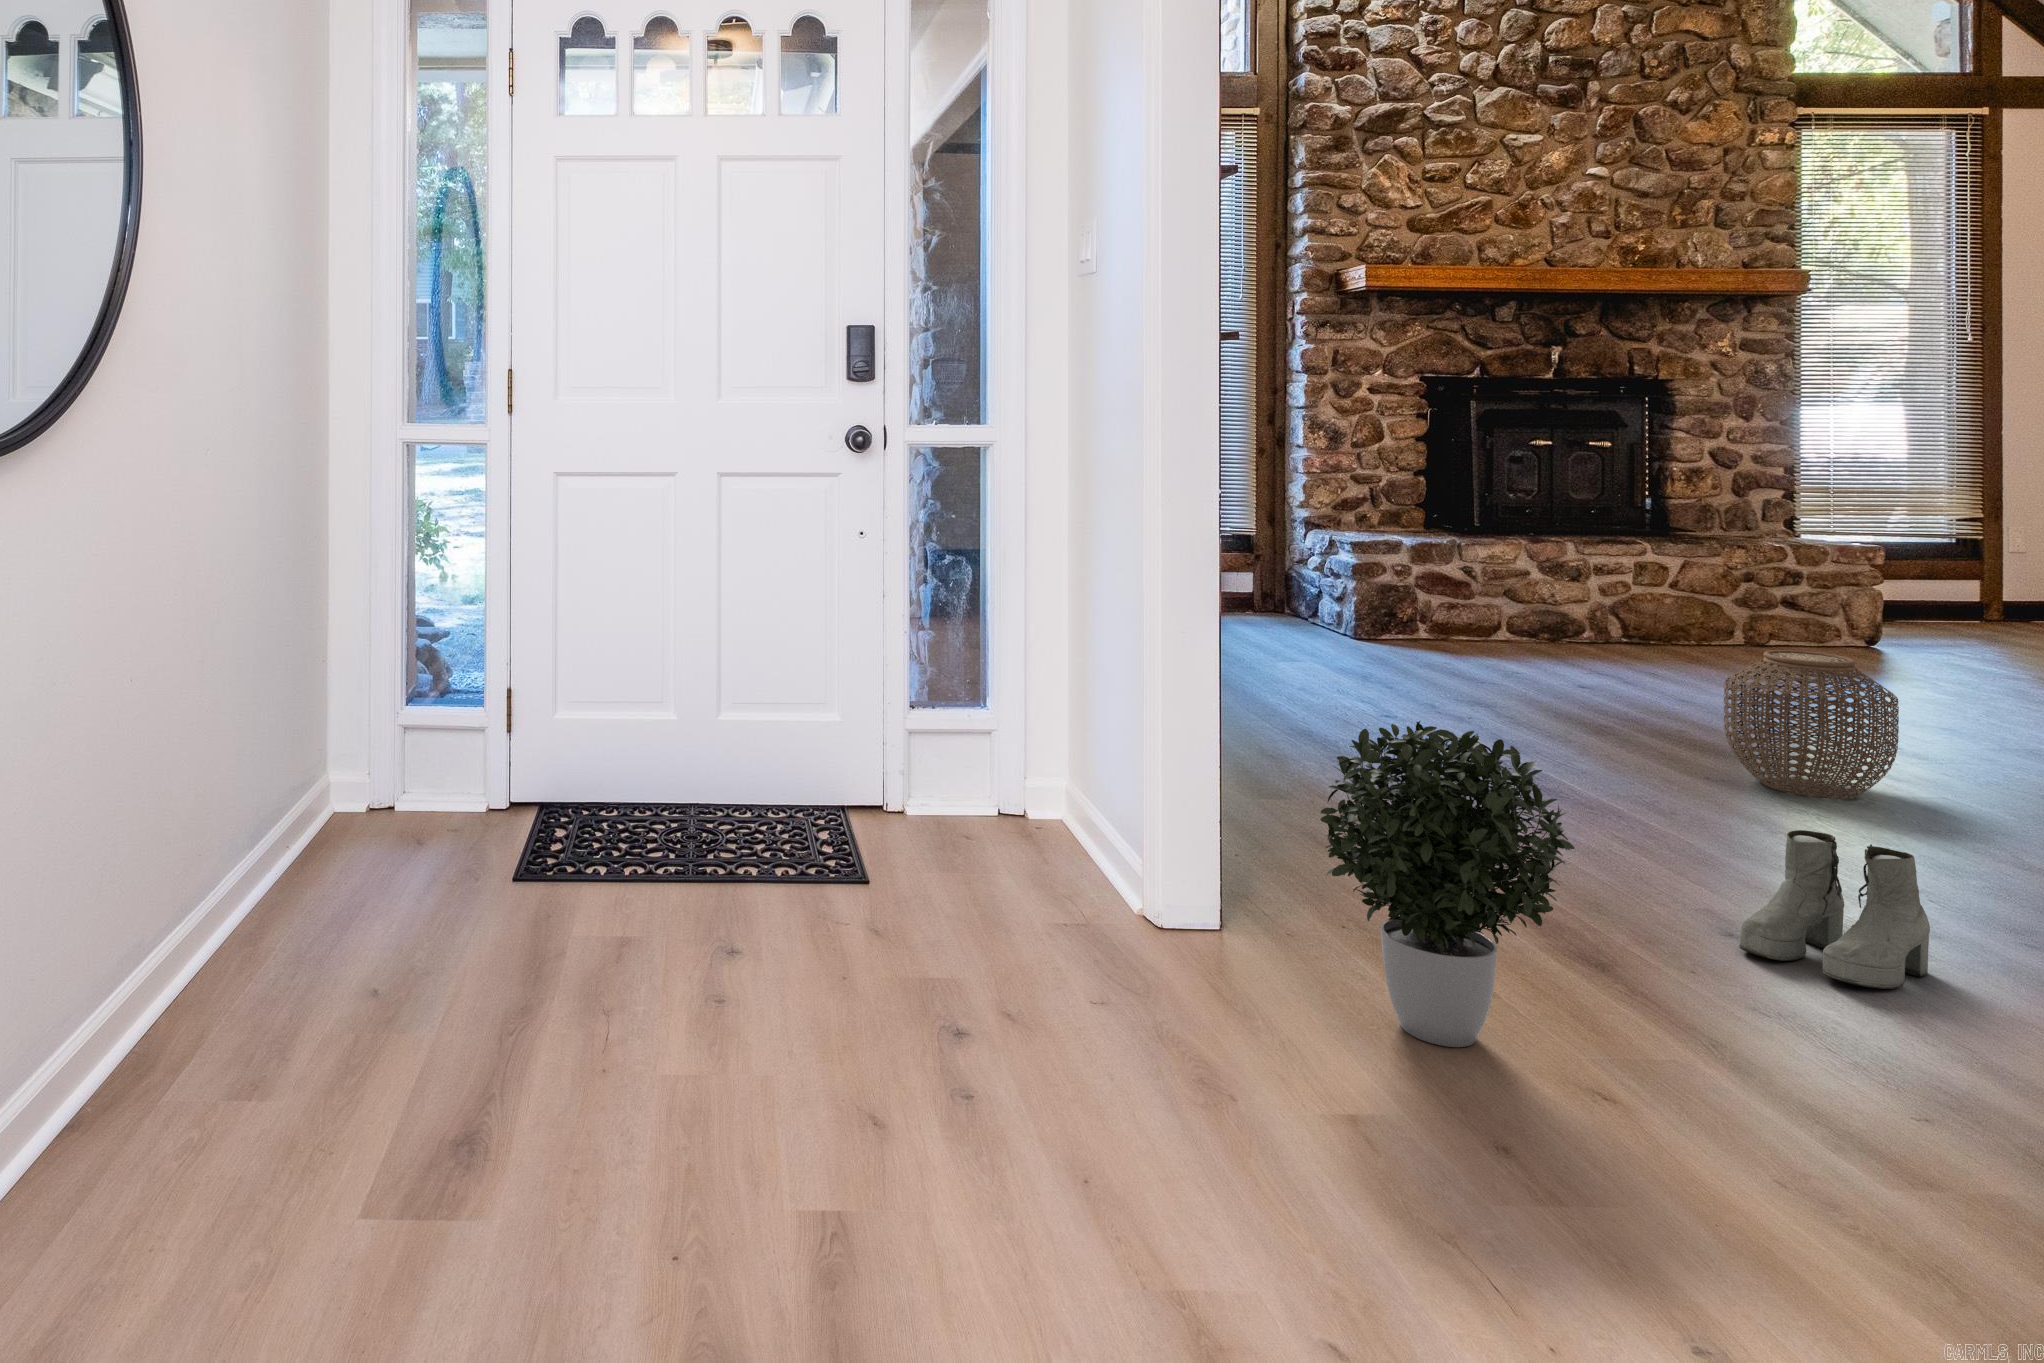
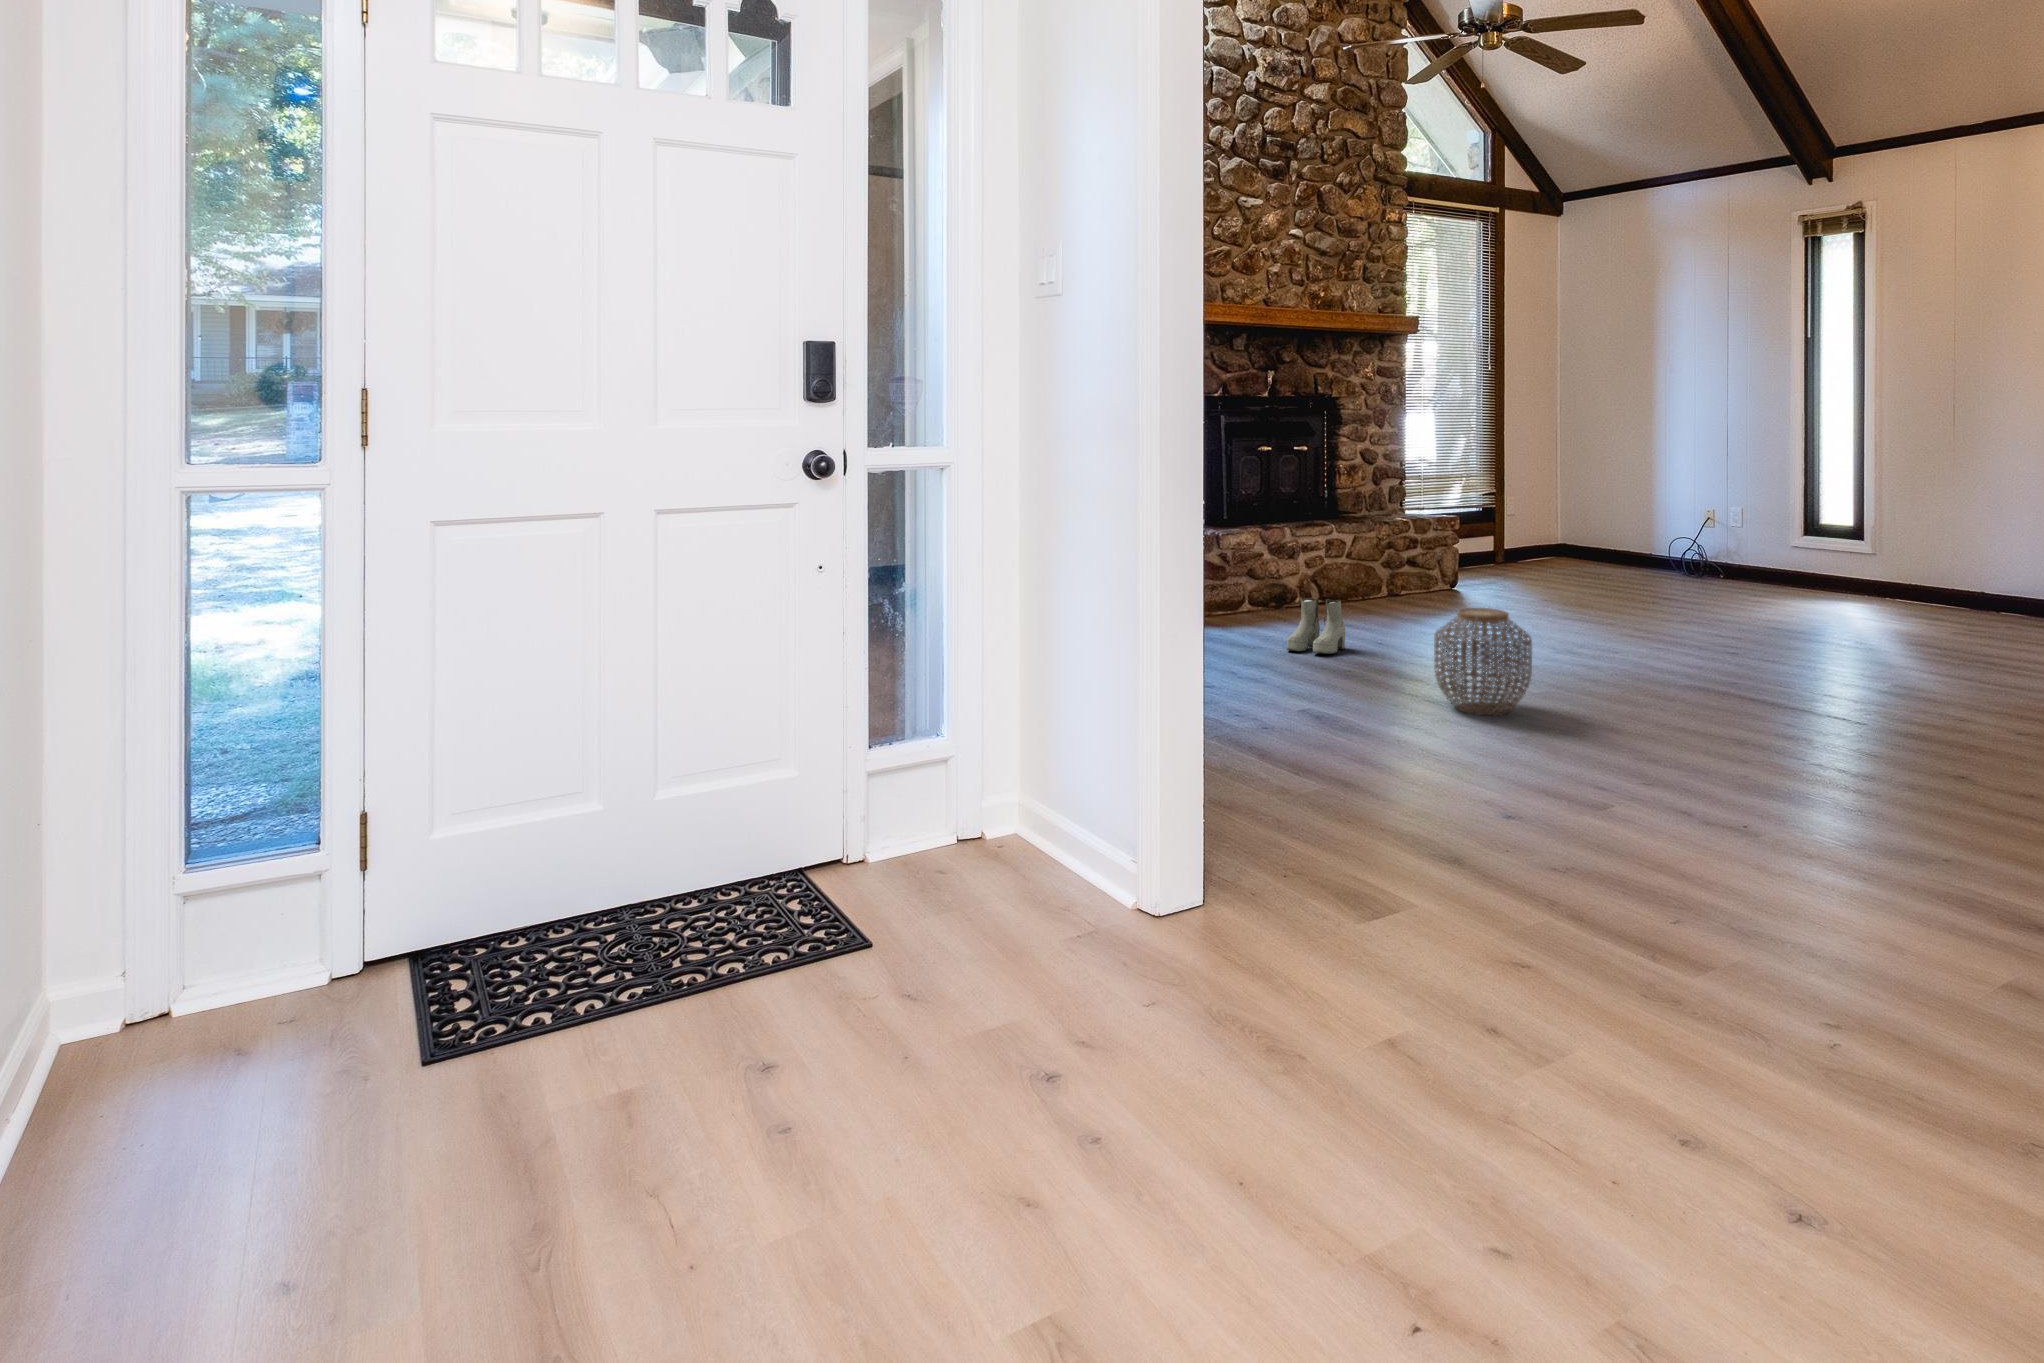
potted plant: present [1320,721,1574,1047] -> none [1306,712,1489,984]
boots: present [1739,830,1930,989] -> present [1287,598,1345,654]

